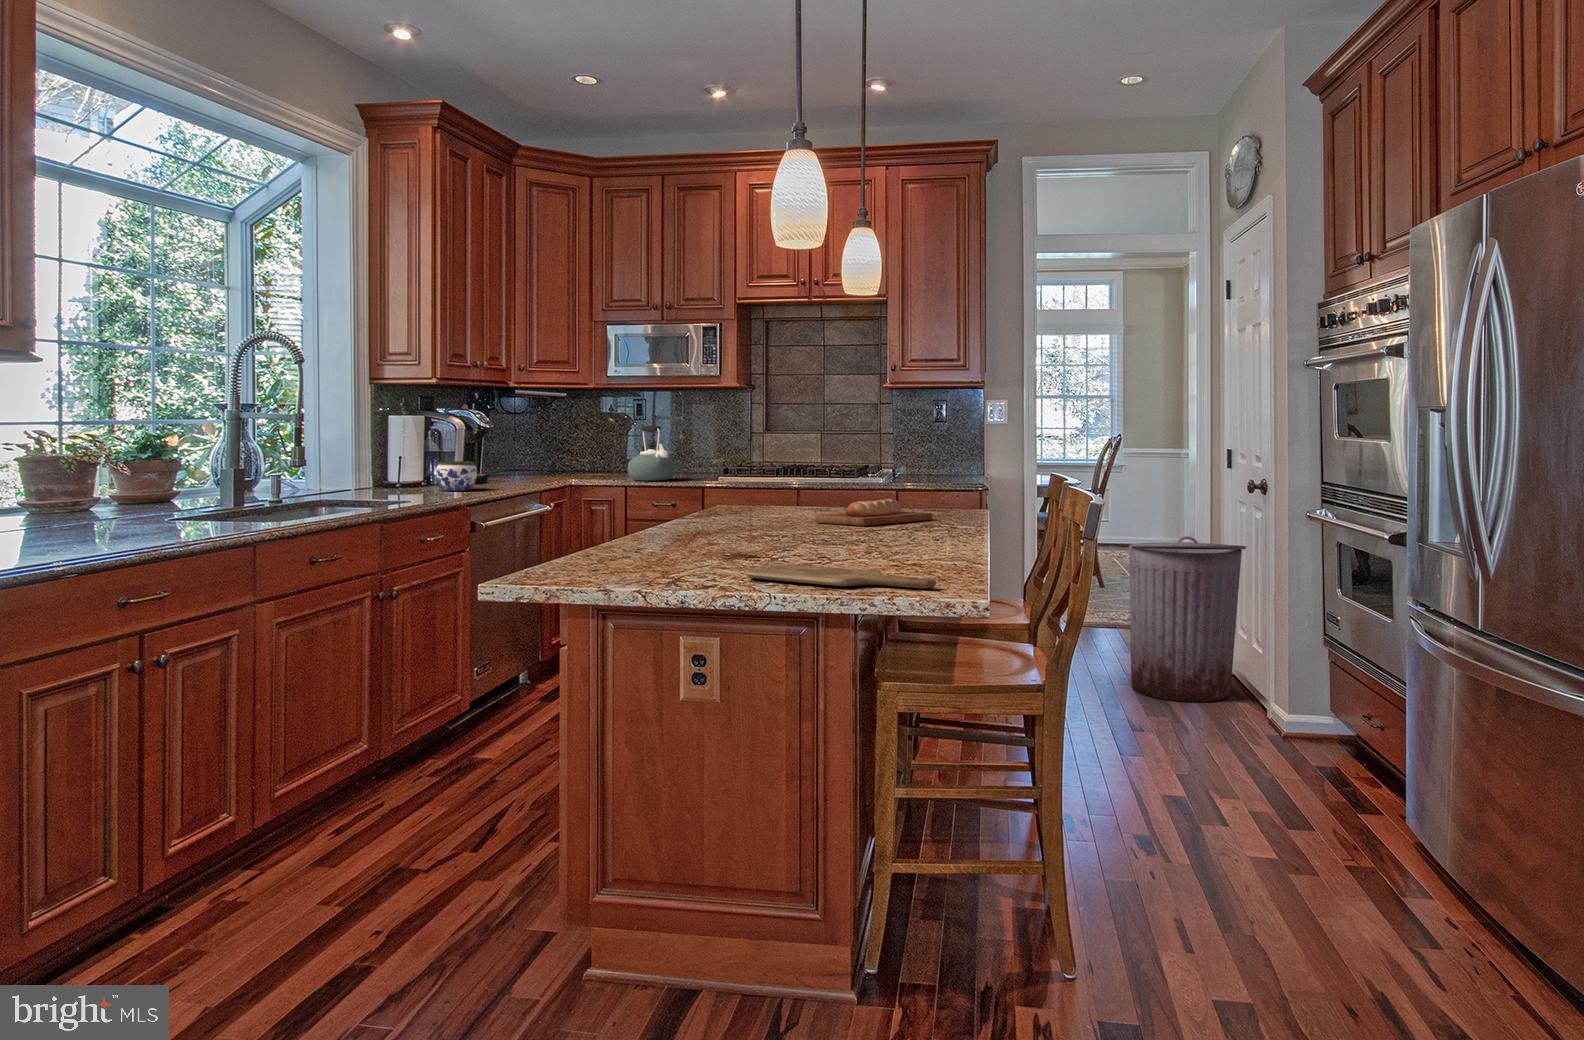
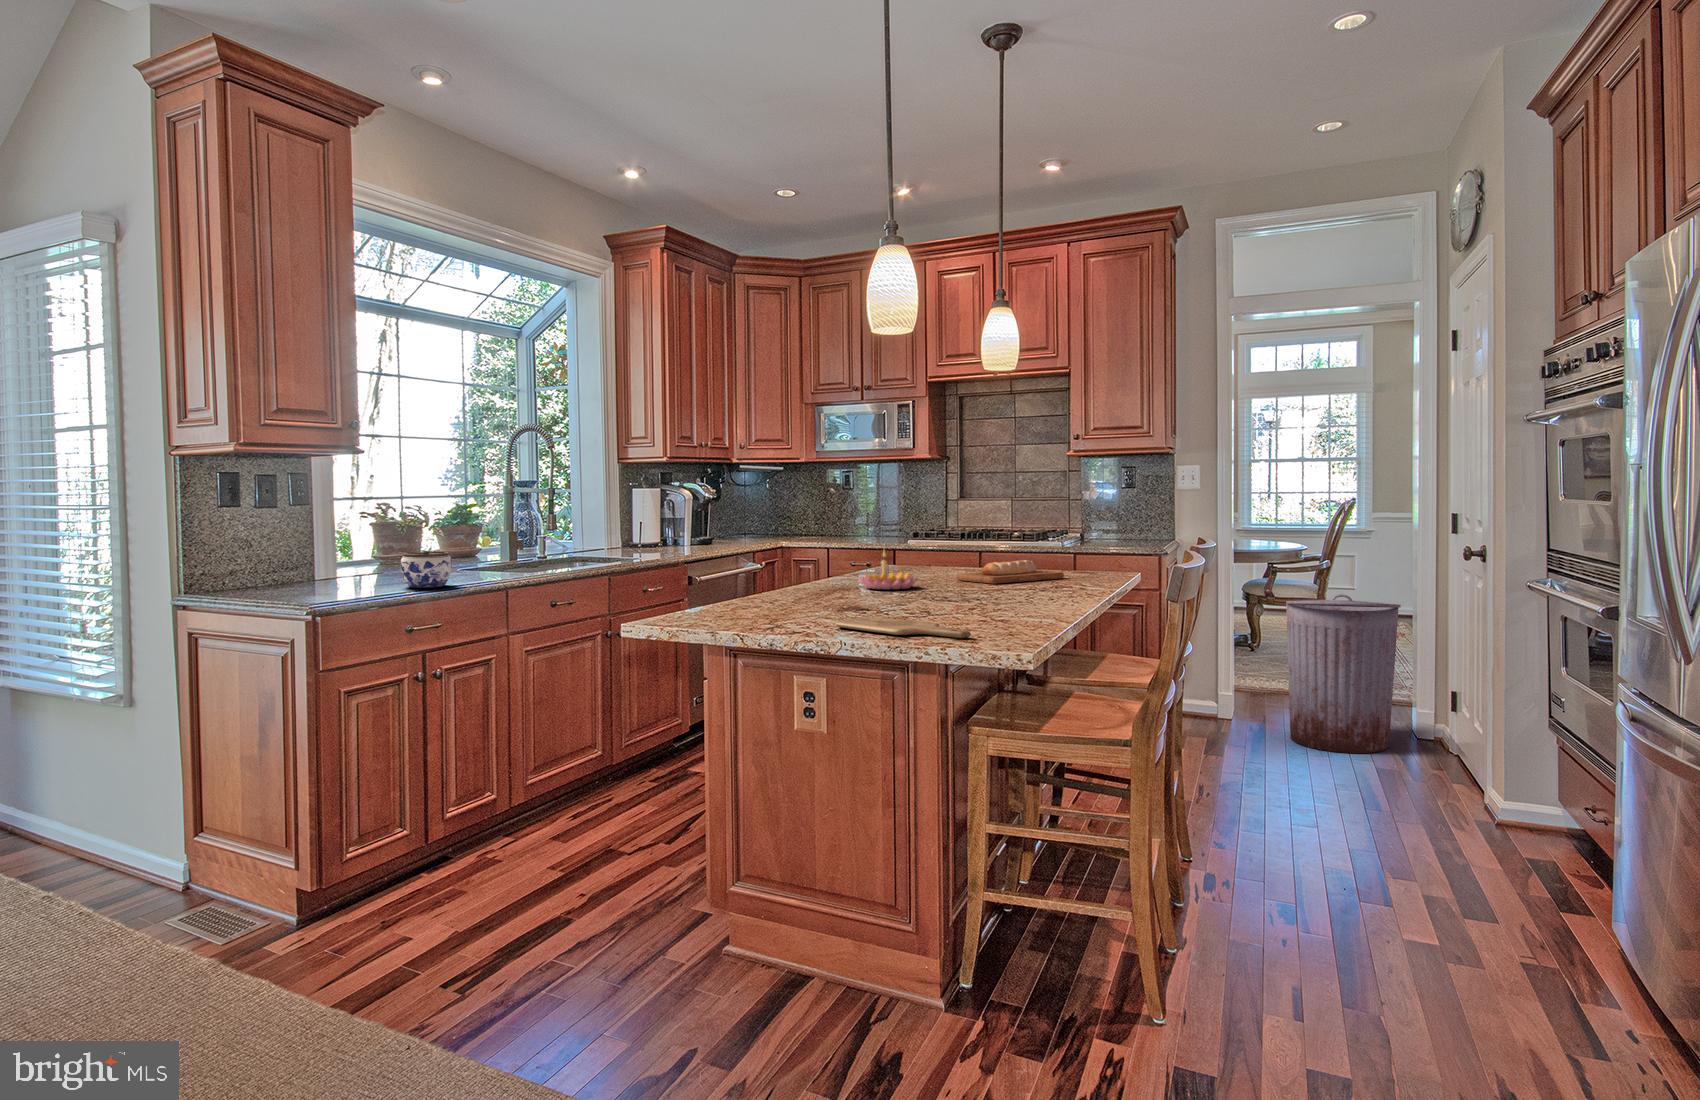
kettle: present [628,426,675,481] -> none [830,492,870,540]
jar: present [436,461,477,491] -> present [401,551,452,588]
candle holder: none [712,483,783,534] -> present [859,551,918,590]

